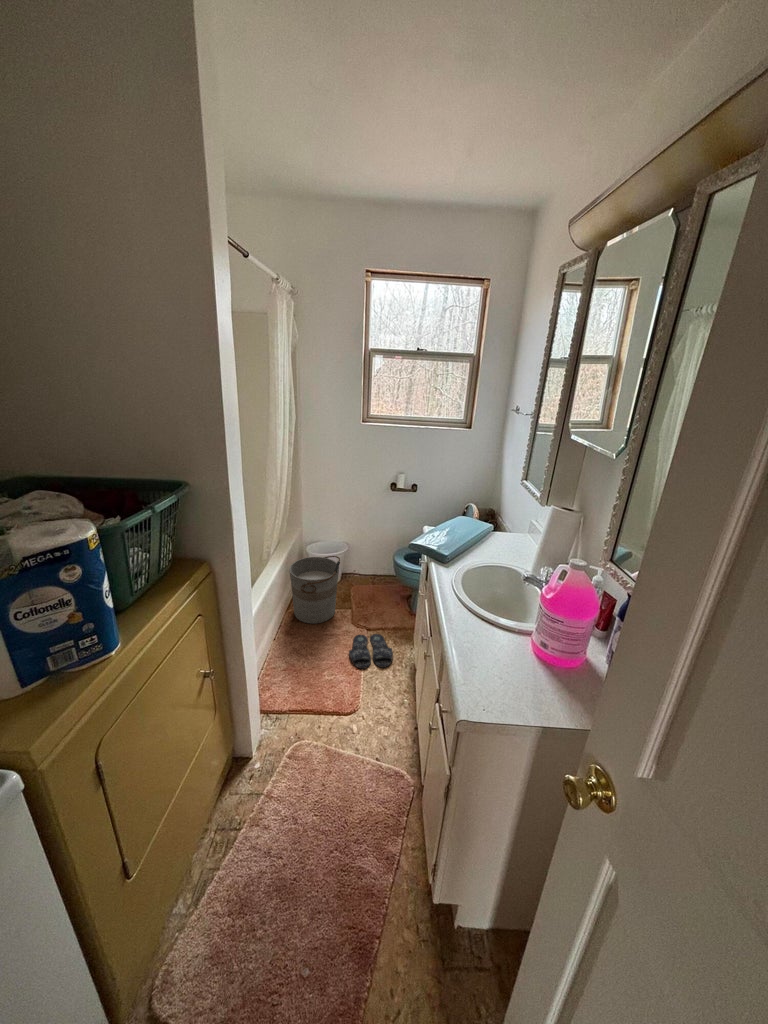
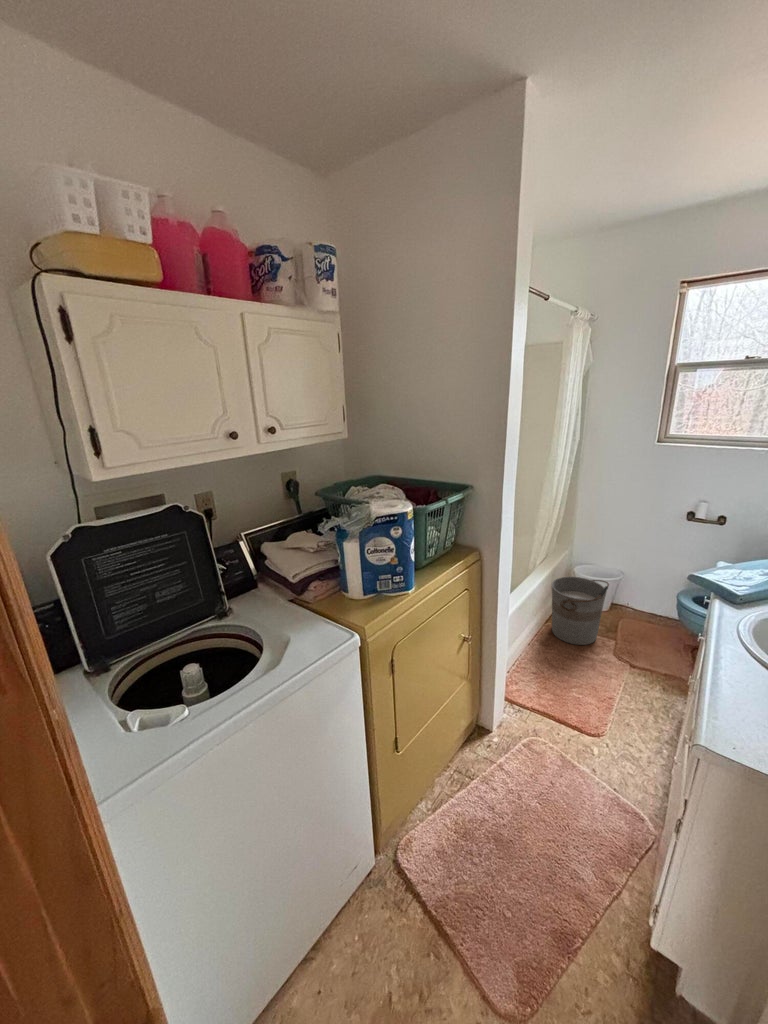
slippers: present [349,634,393,669] -> none [604,669,660,711]

